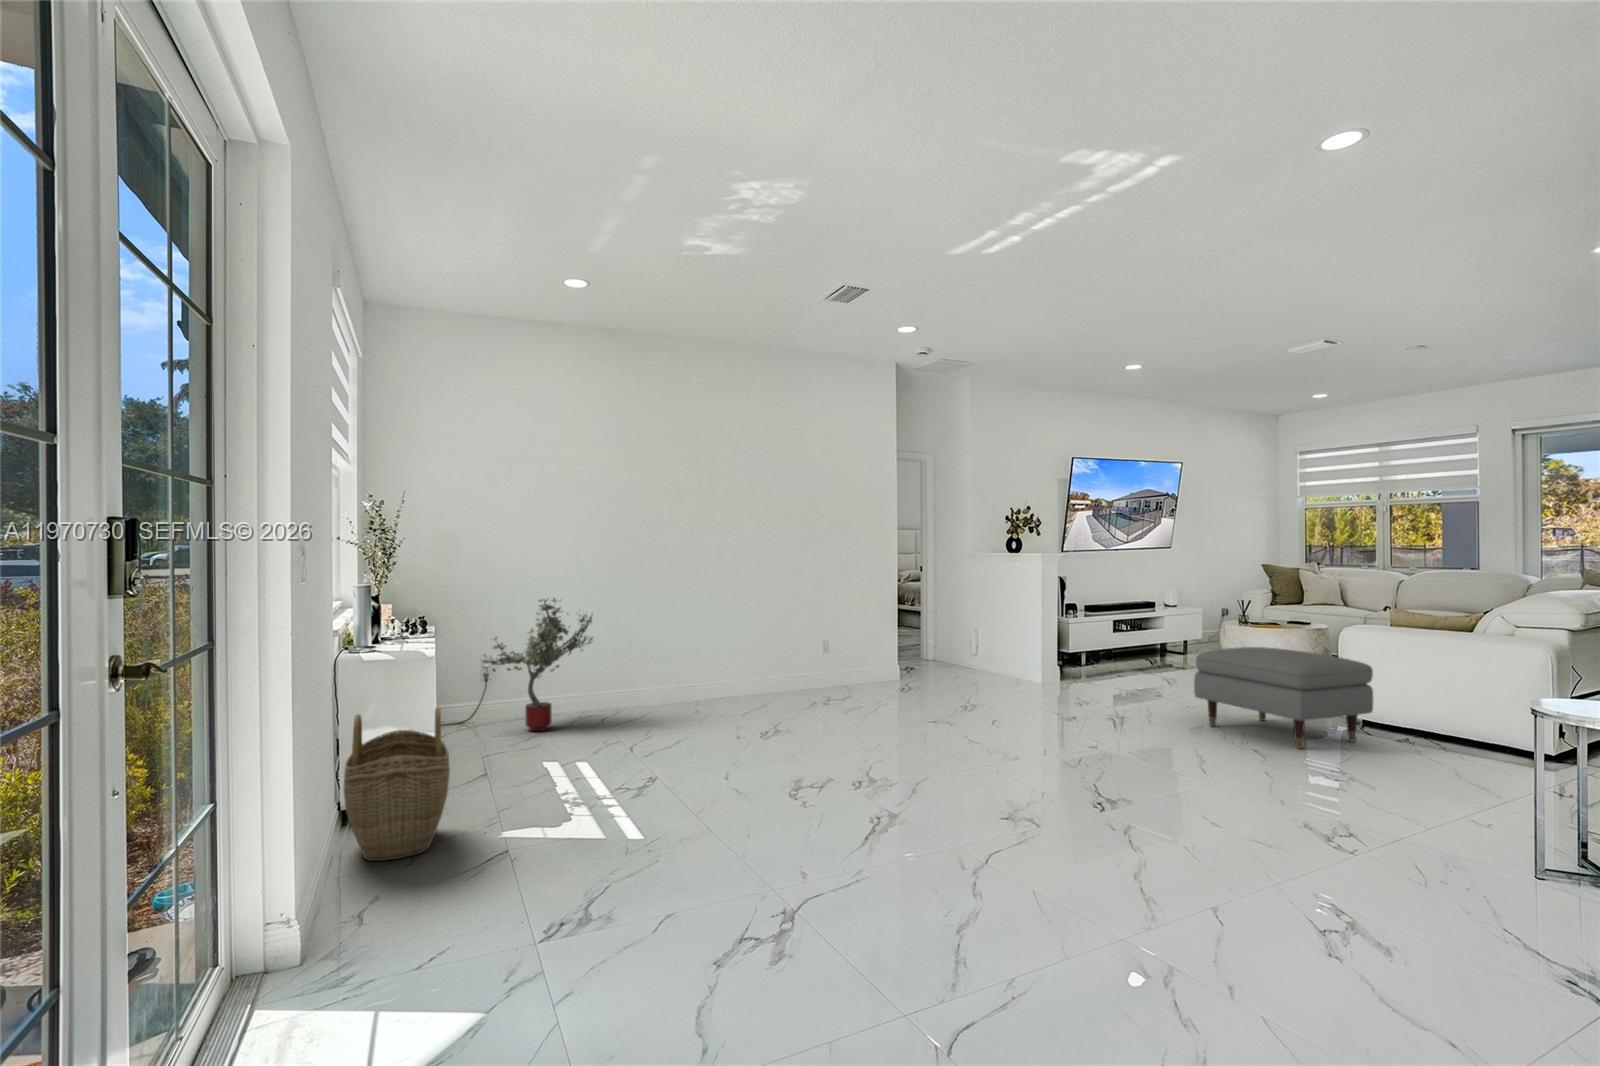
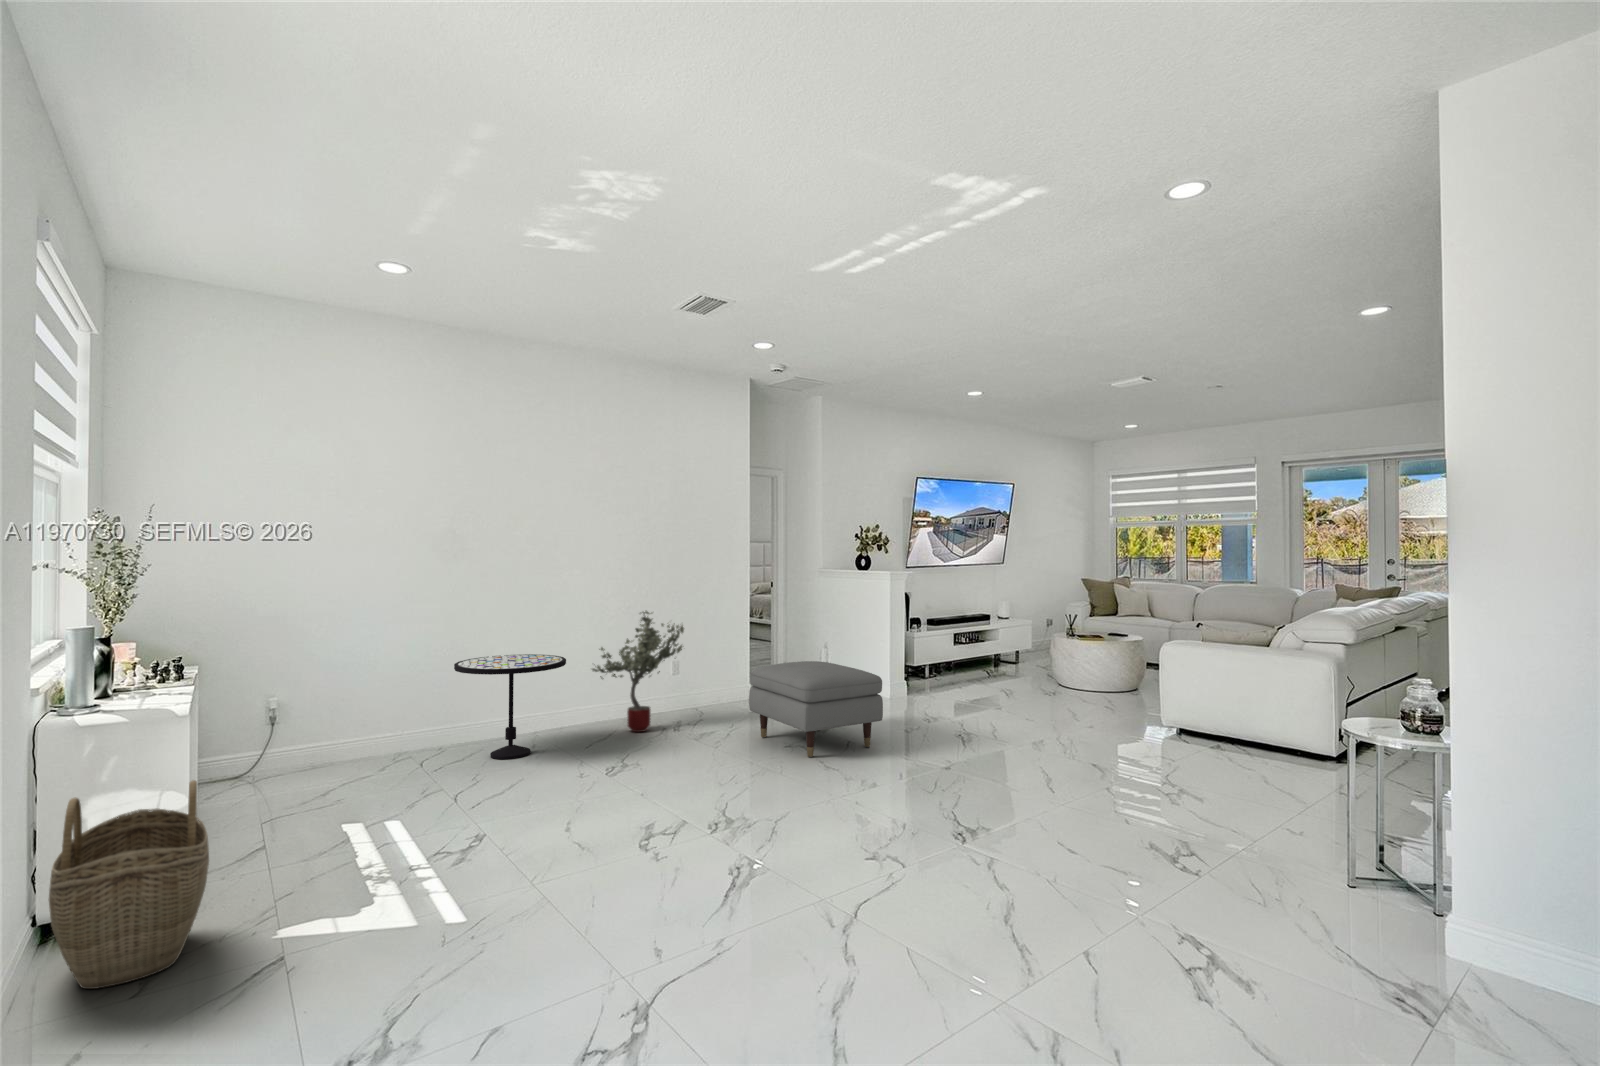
potted tree: present [482,598,593,731] -> present [592,611,684,732]
side table: none [629,627,726,720] -> present [454,654,566,759]
ottoman: present [1194,647,1373,749] -> present [749,661,883,757]

